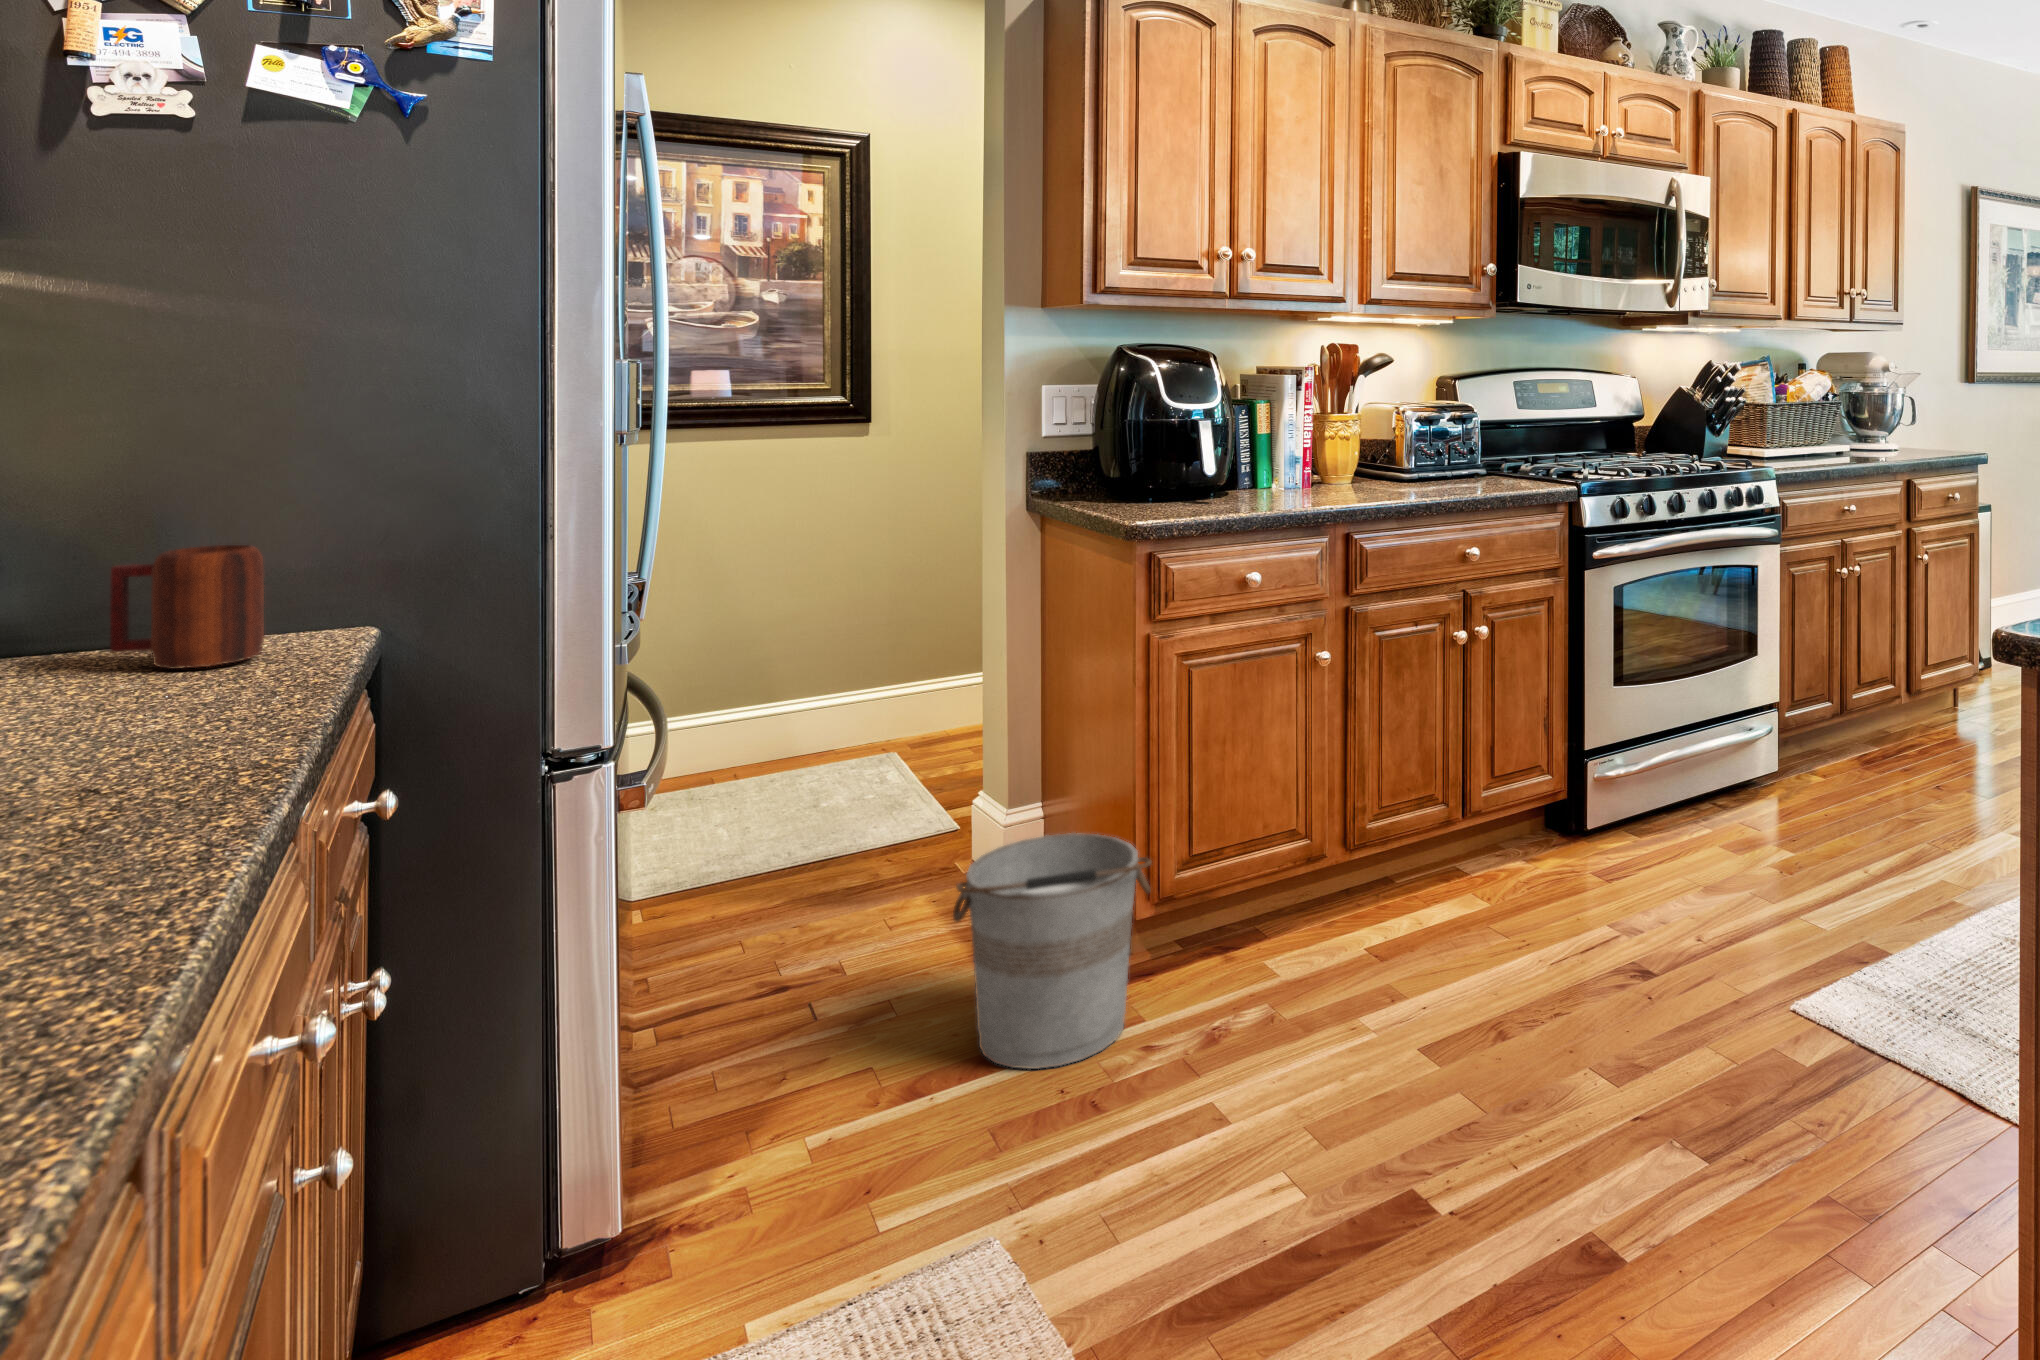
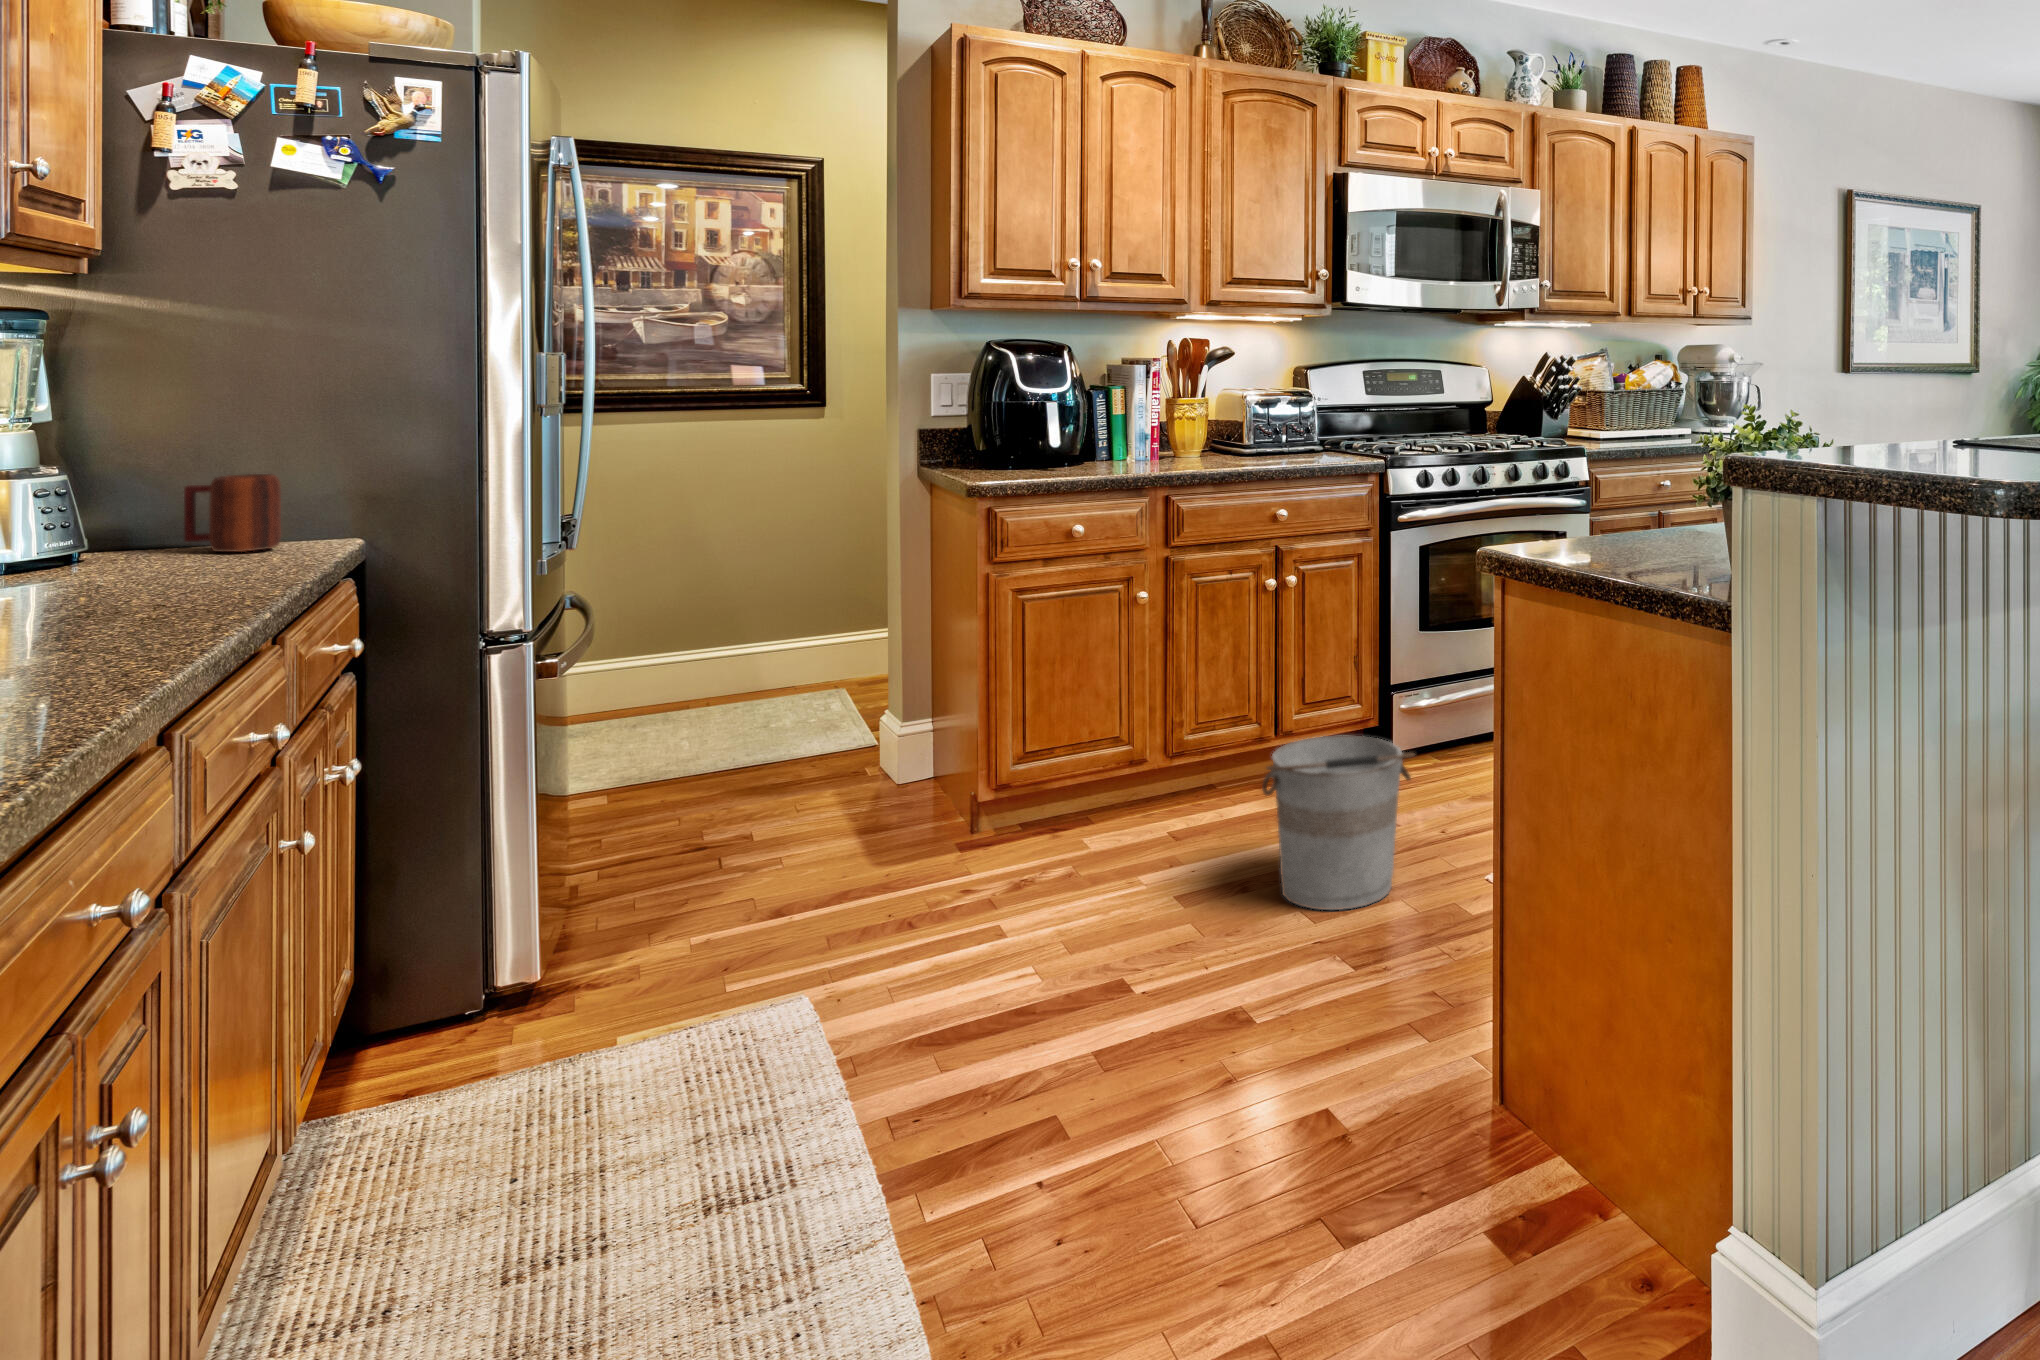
bucket: present [953,833,1152,1069] -> present [1262,736,1414,910]

